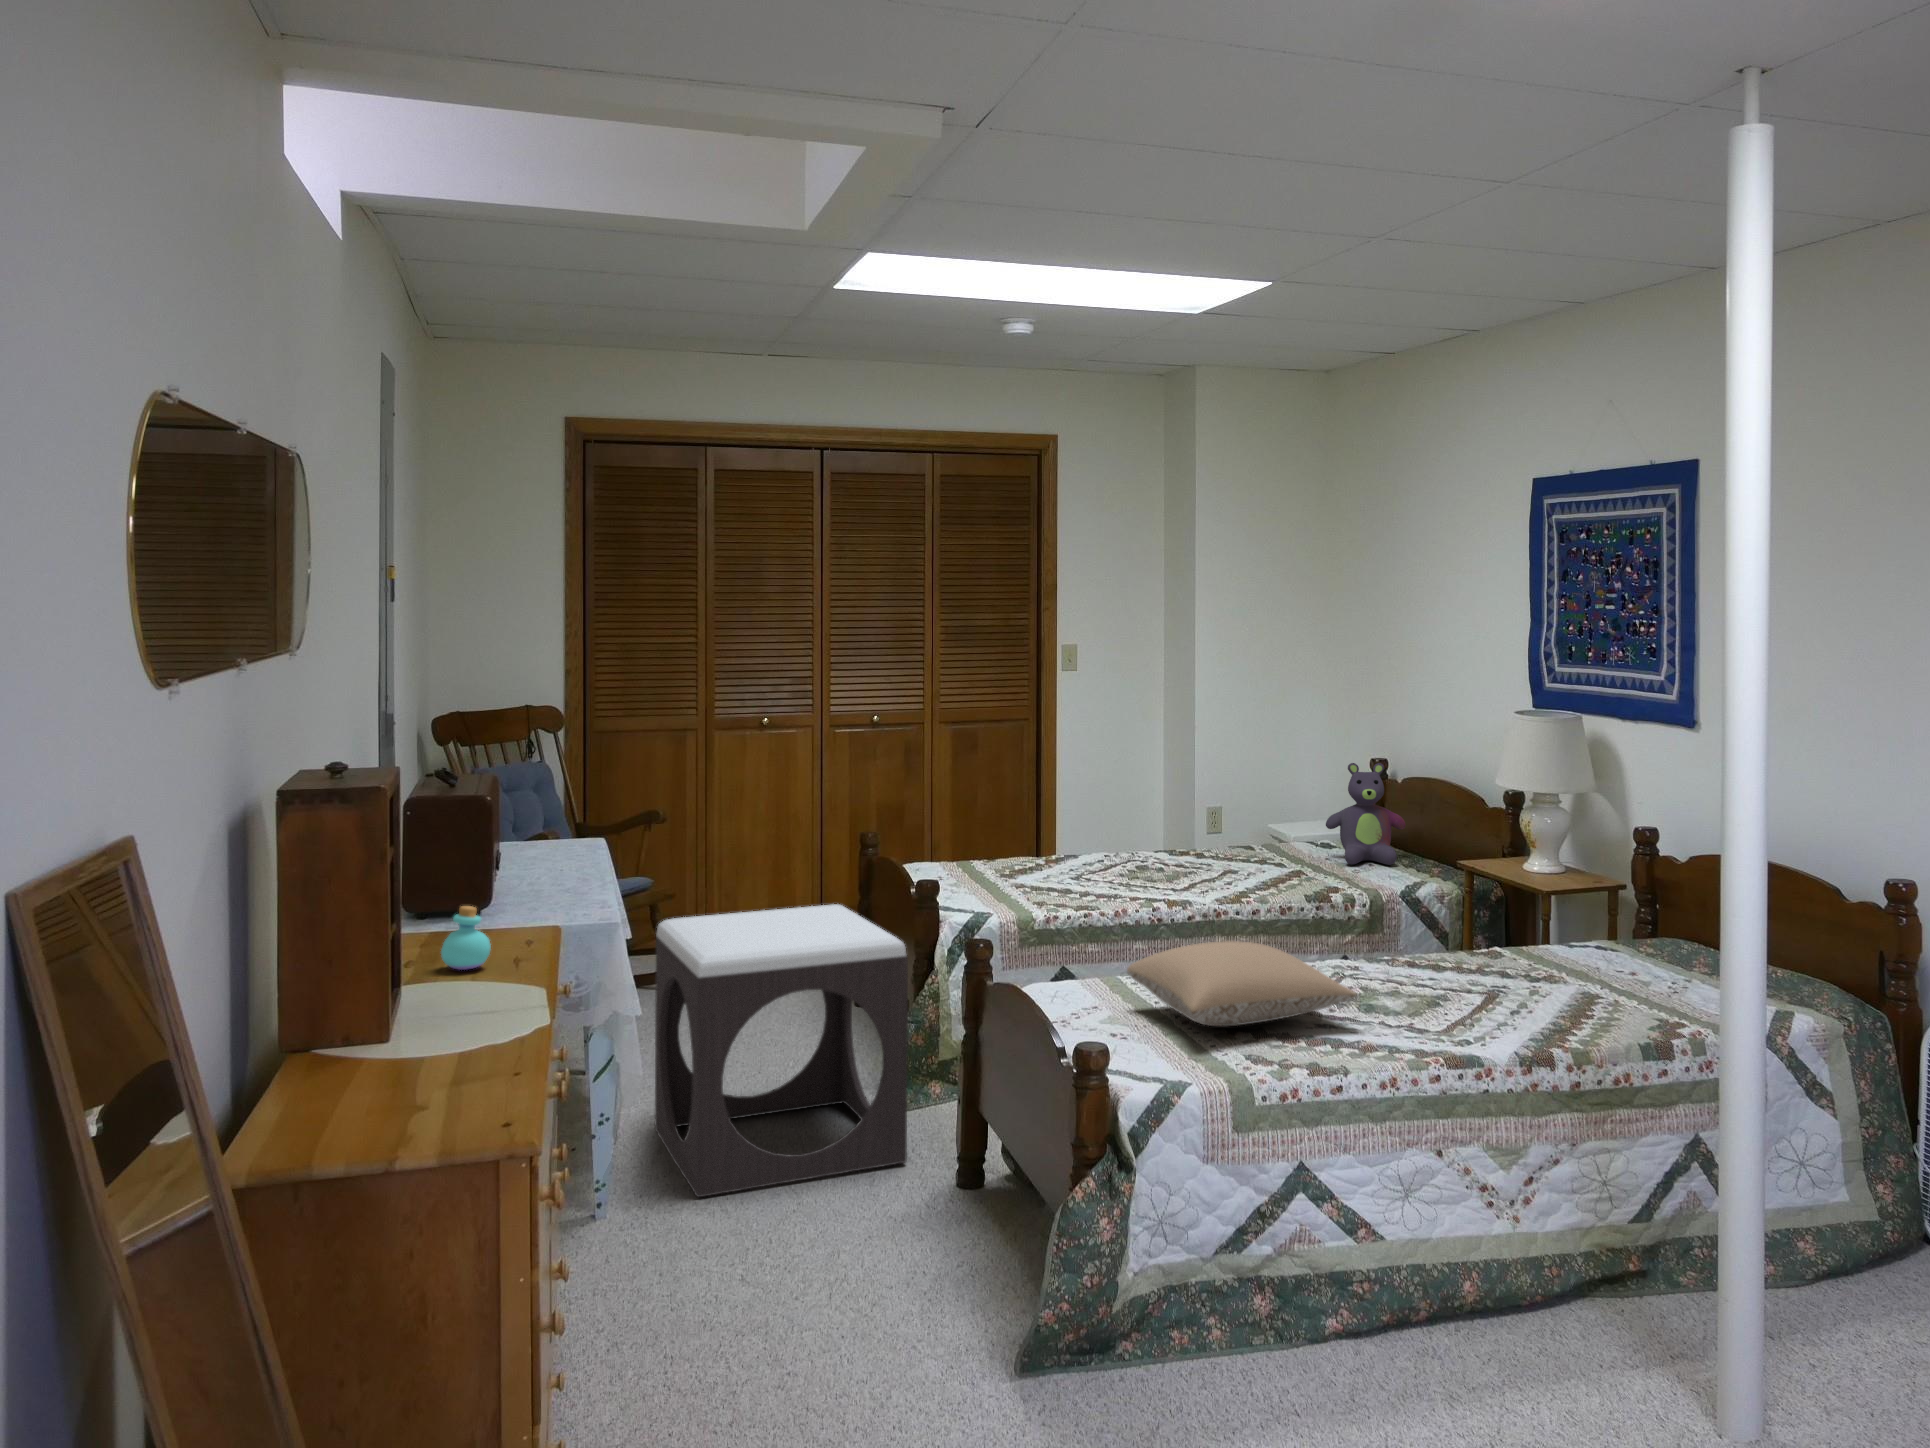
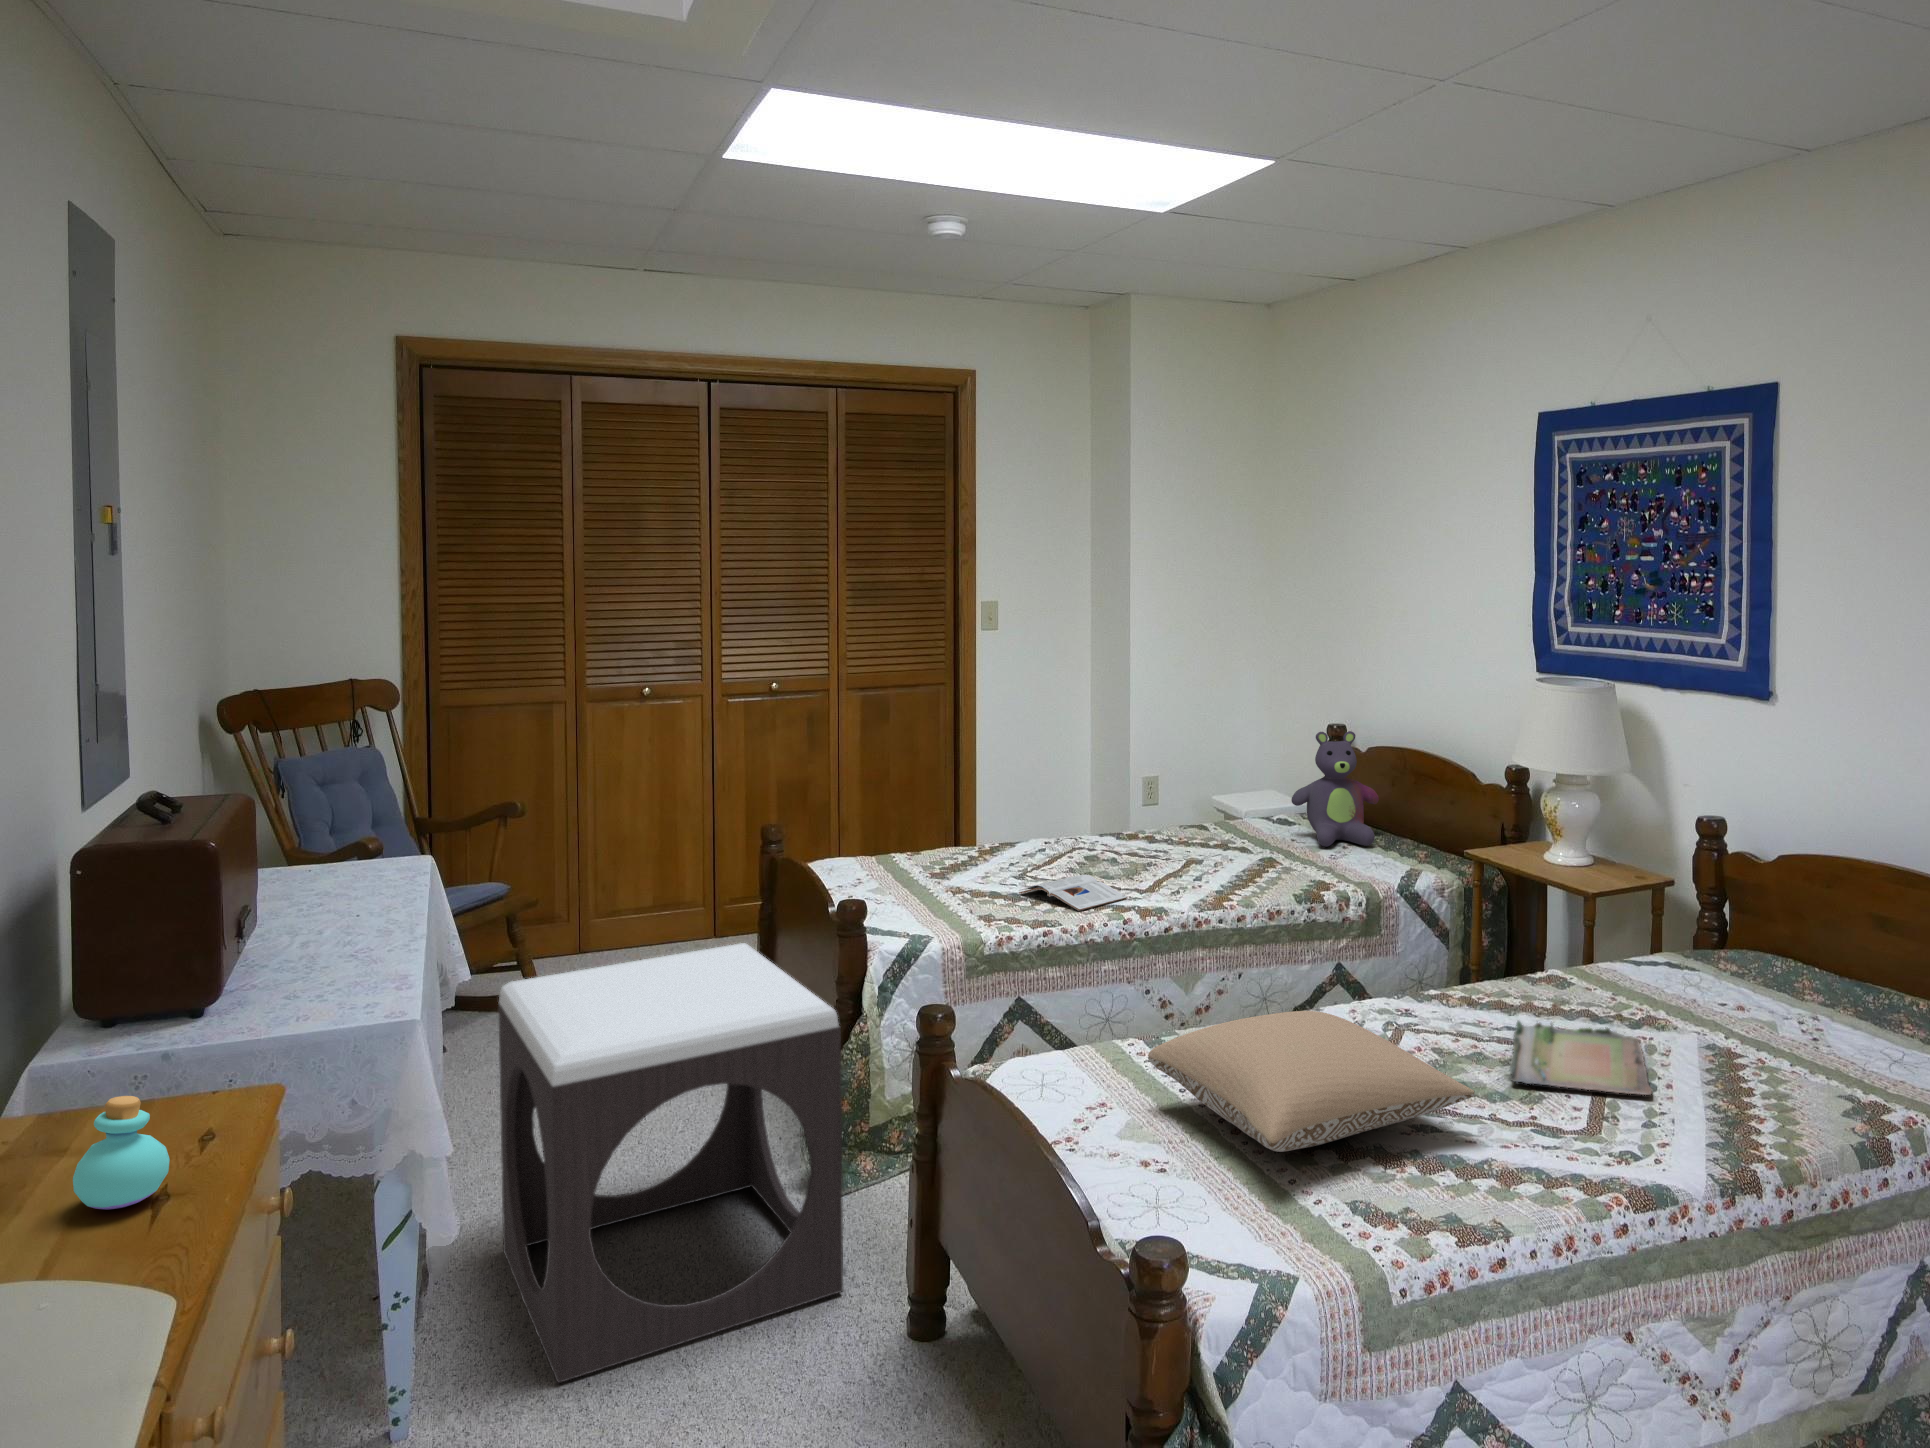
magazine: none [1070,875,1161,900] -> present [1019,875,1127,911]
tray: none [1405,969,1527,1012] -> present [1510,1021,1652,1095]

